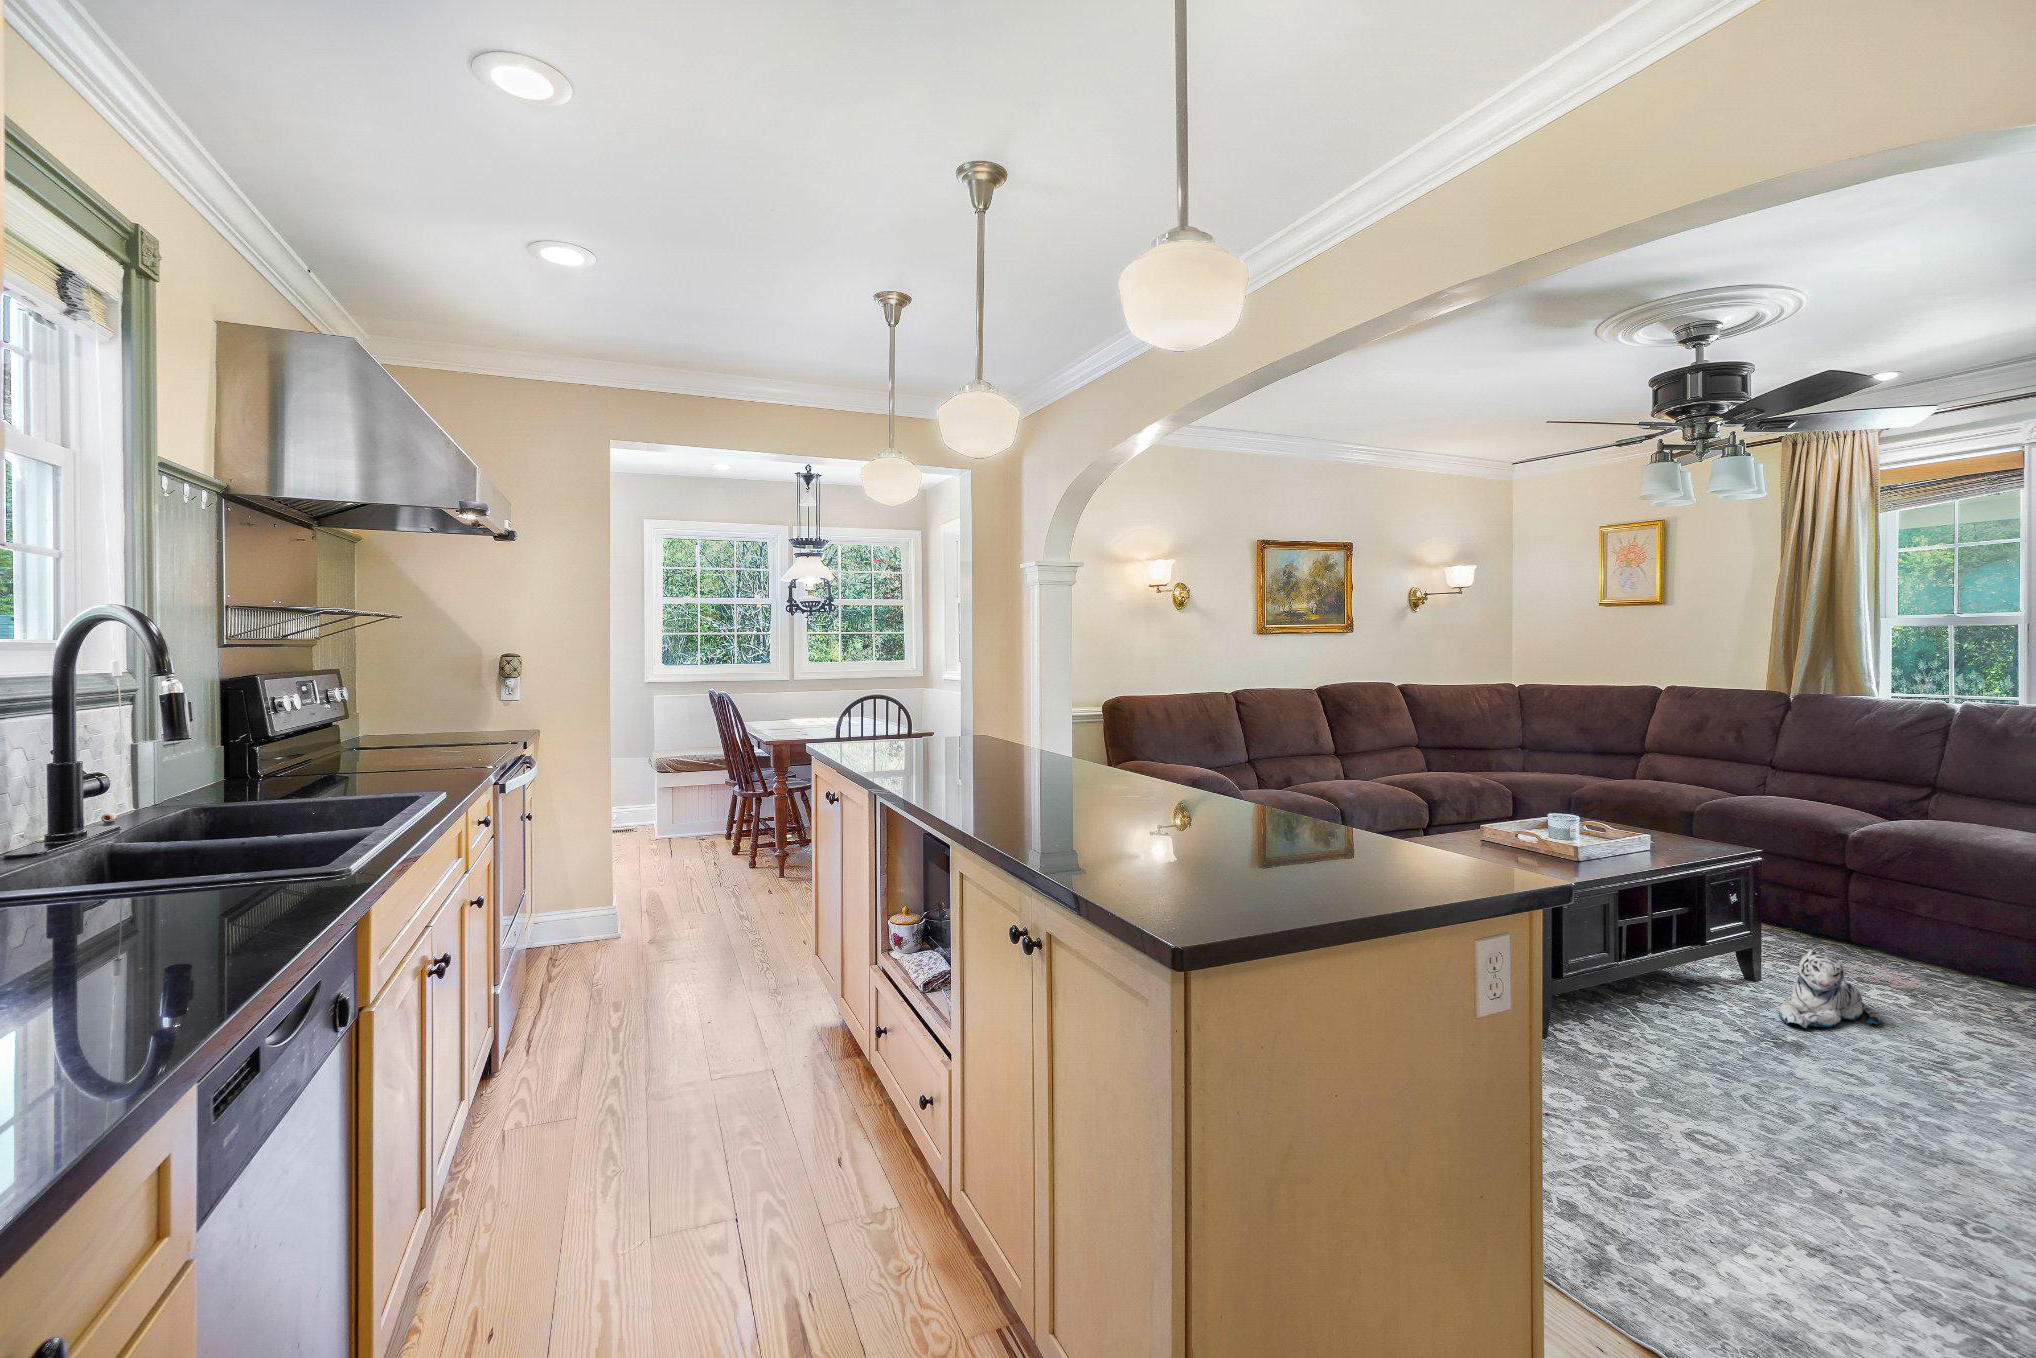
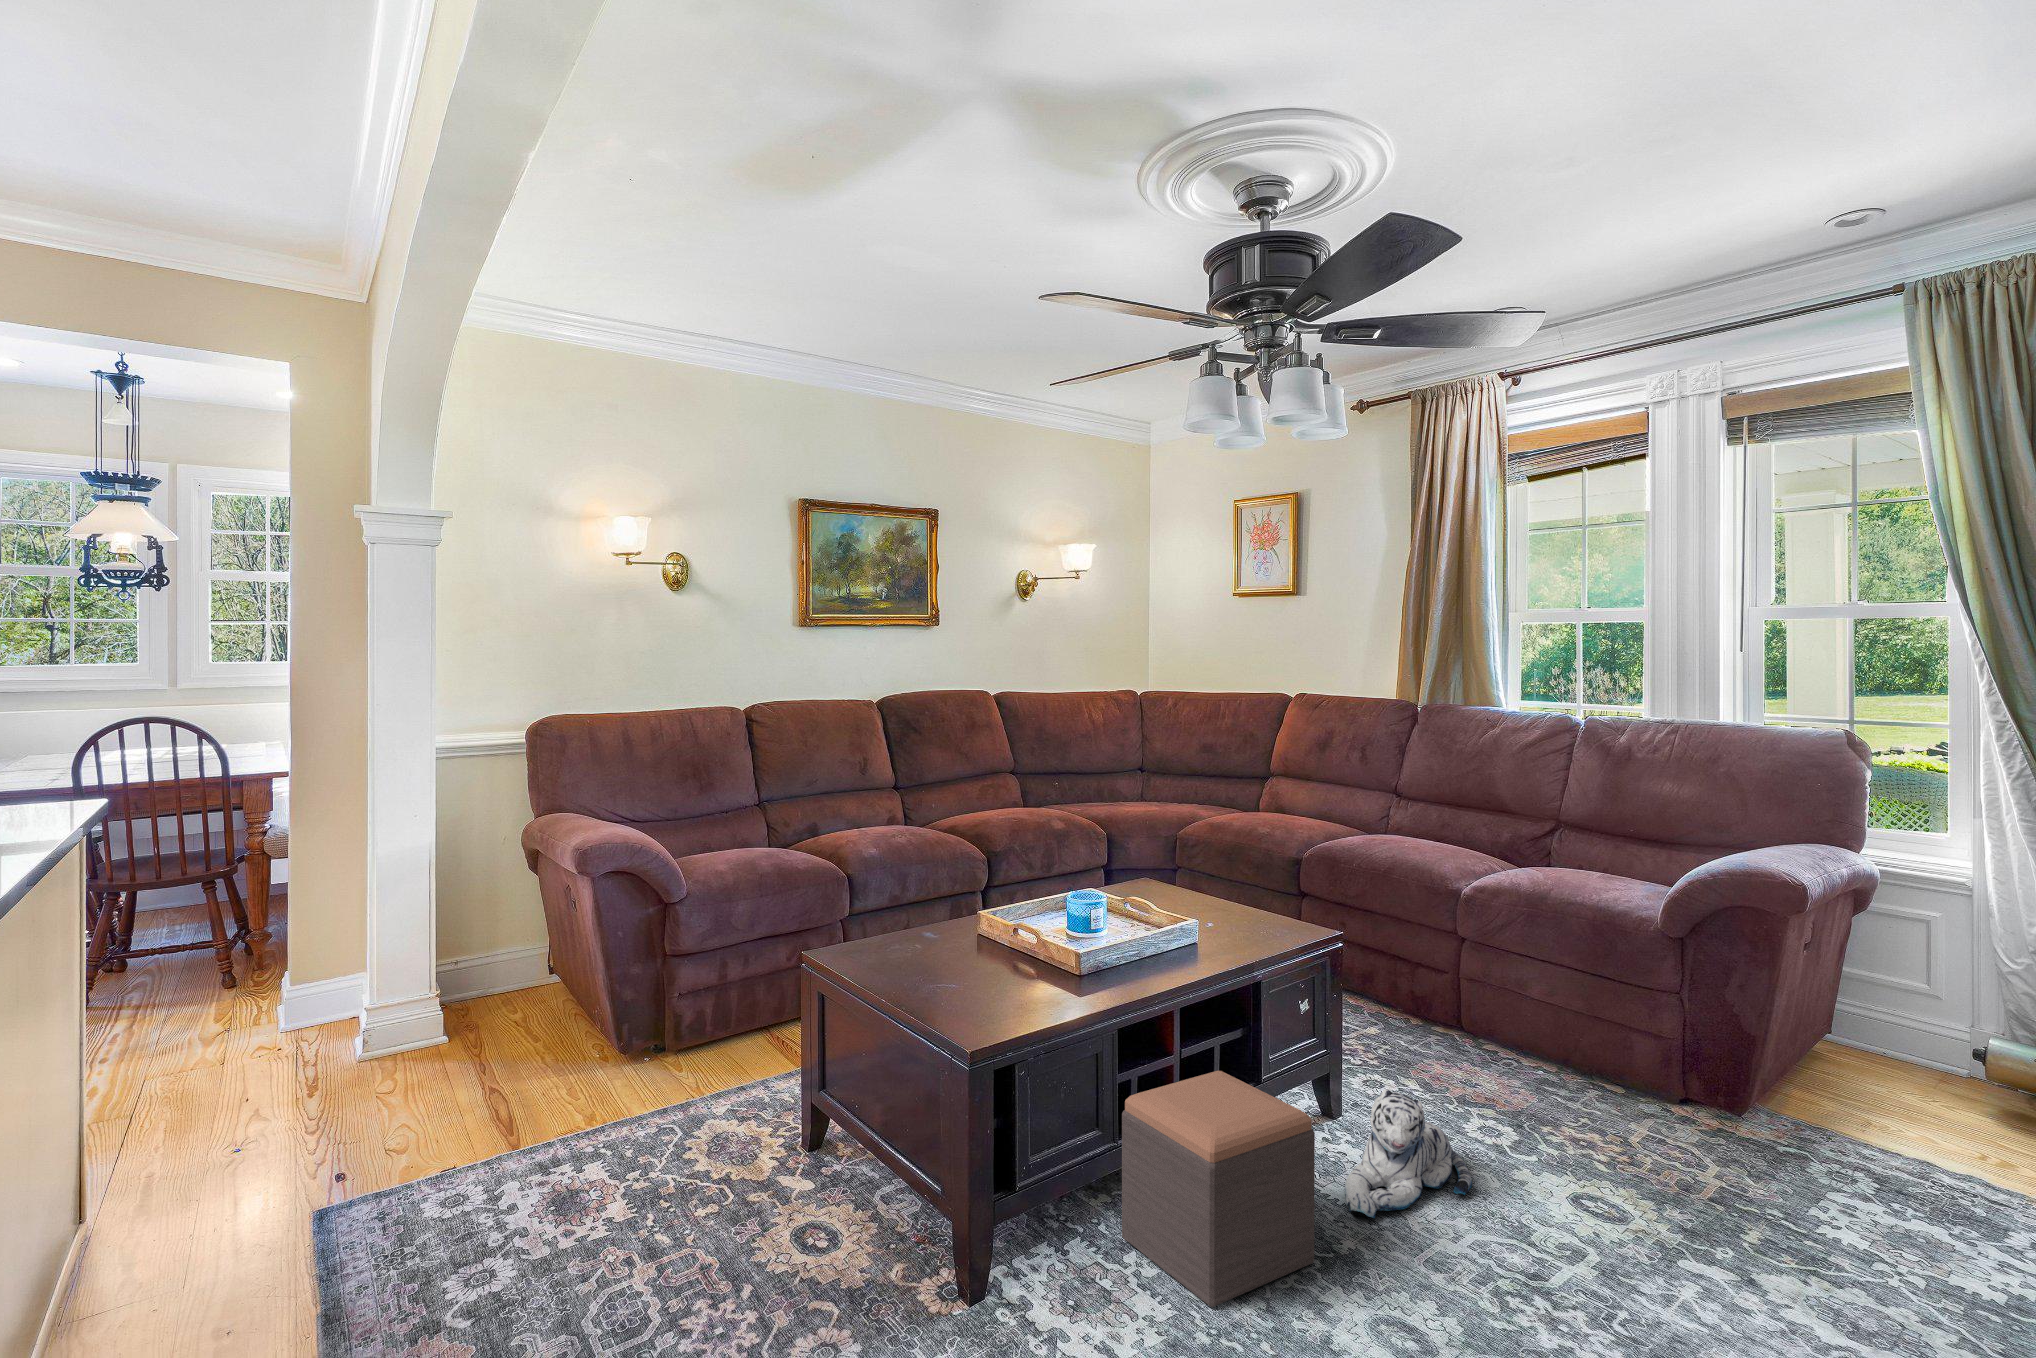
footstool: none [1622,926,1770,1055] -> present [1122,1071,1315,1307]

